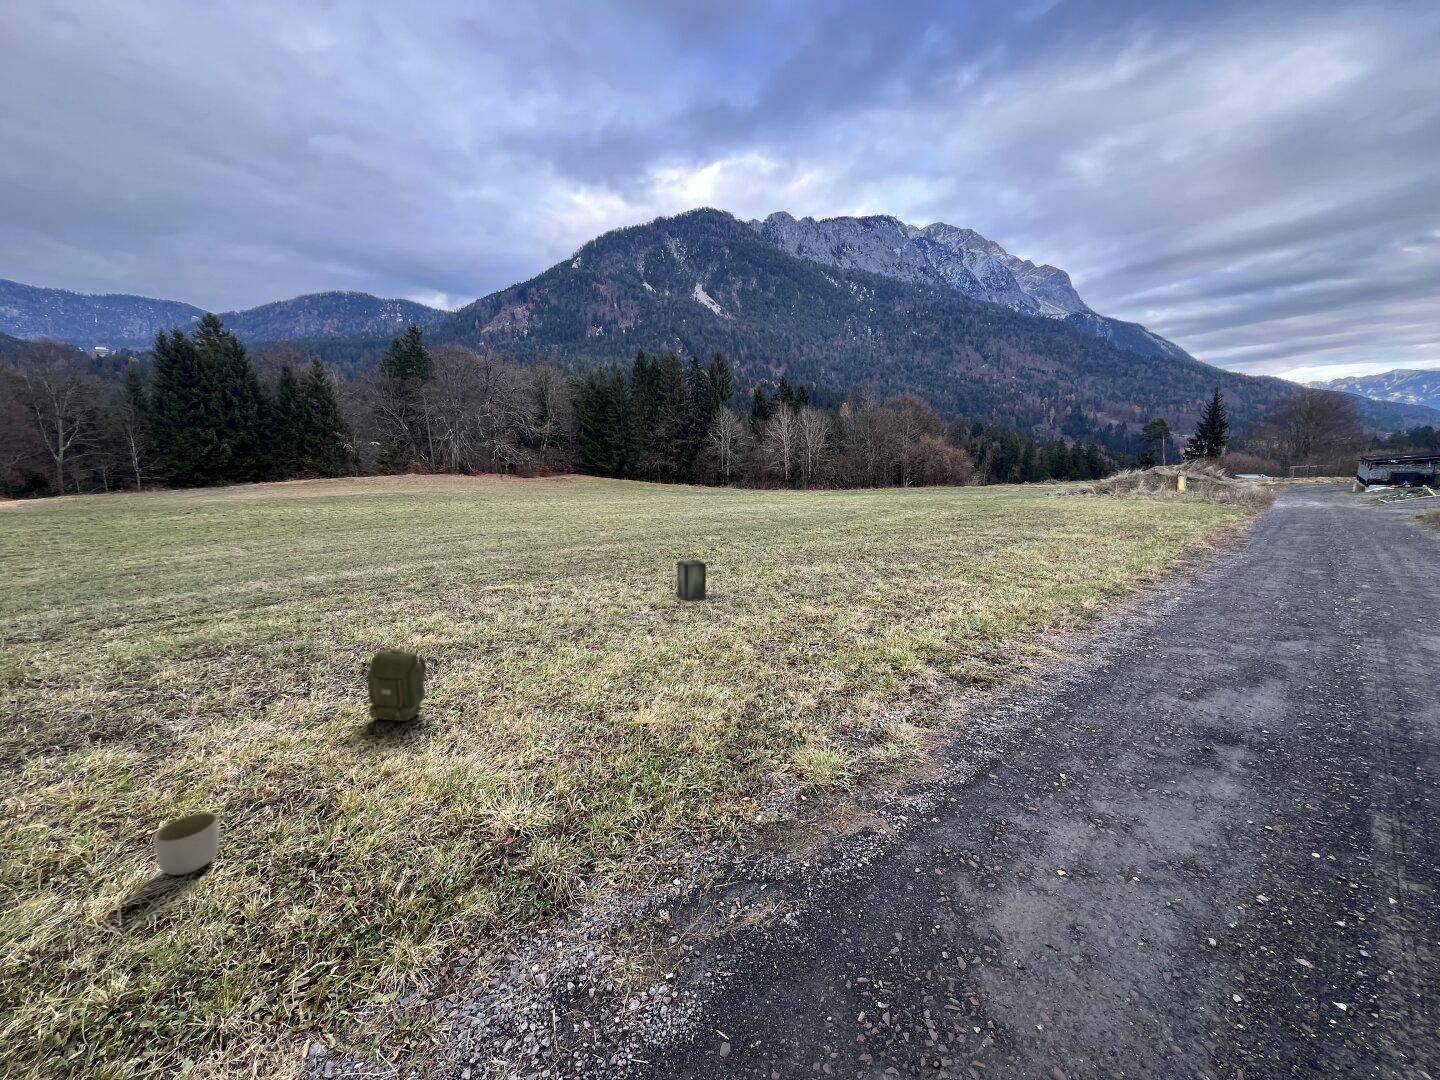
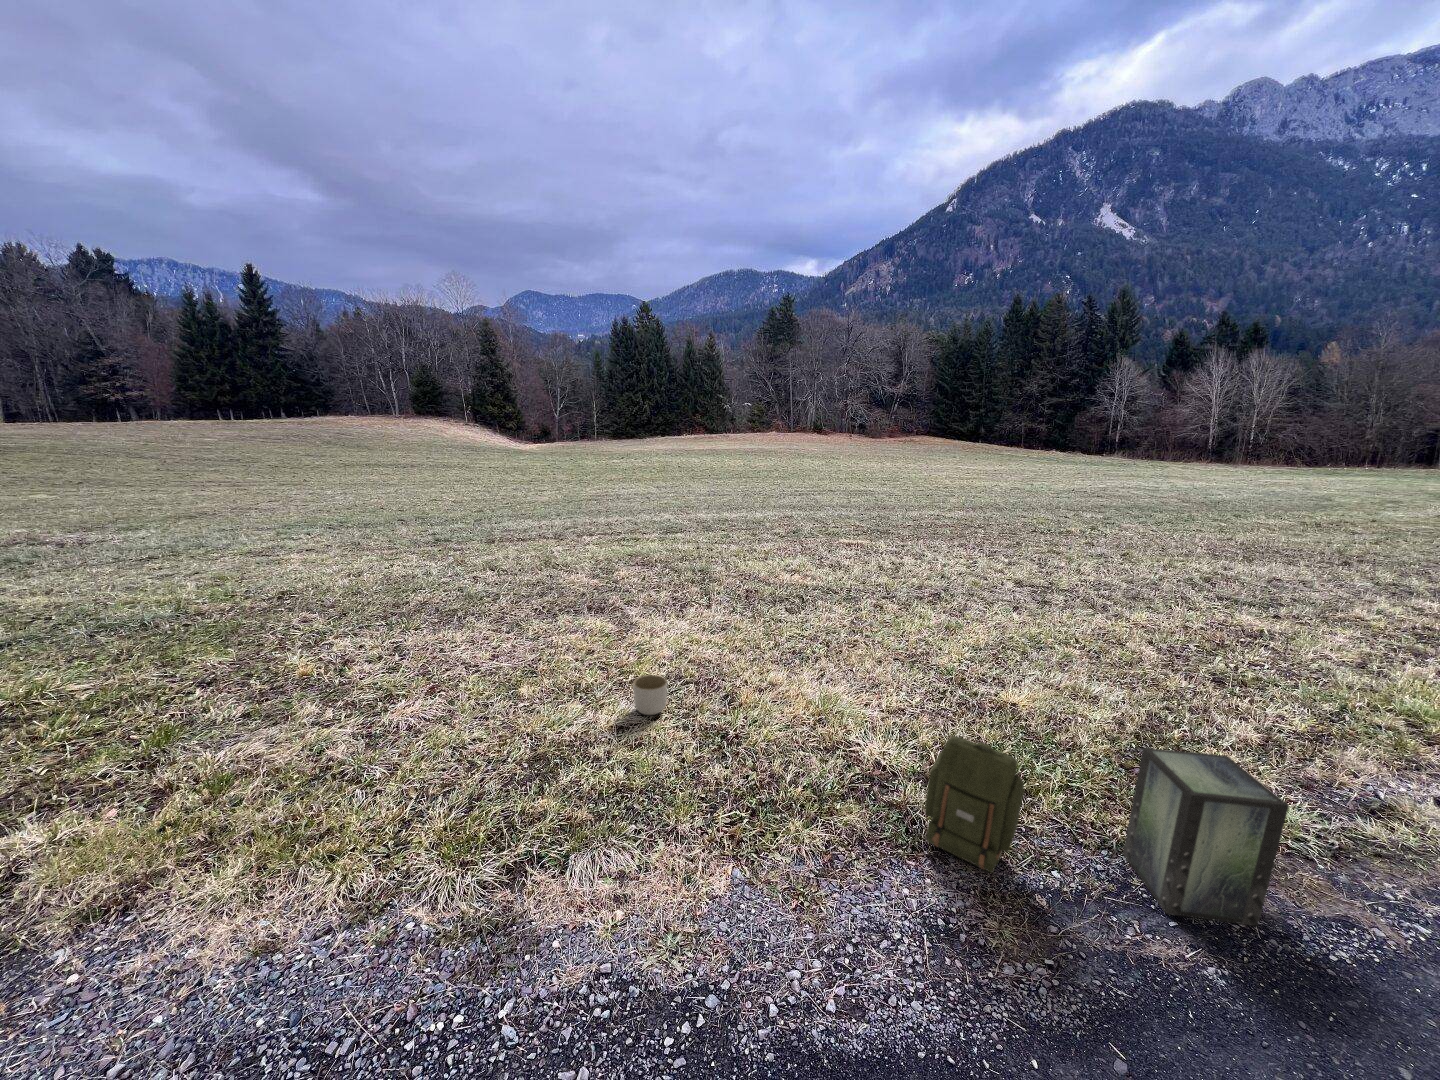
storage box: present [677,560,706,601] -> present [1123,748,1289,926]
backpack: present [367,649,426,721] -> present [925,736,1024,873]

